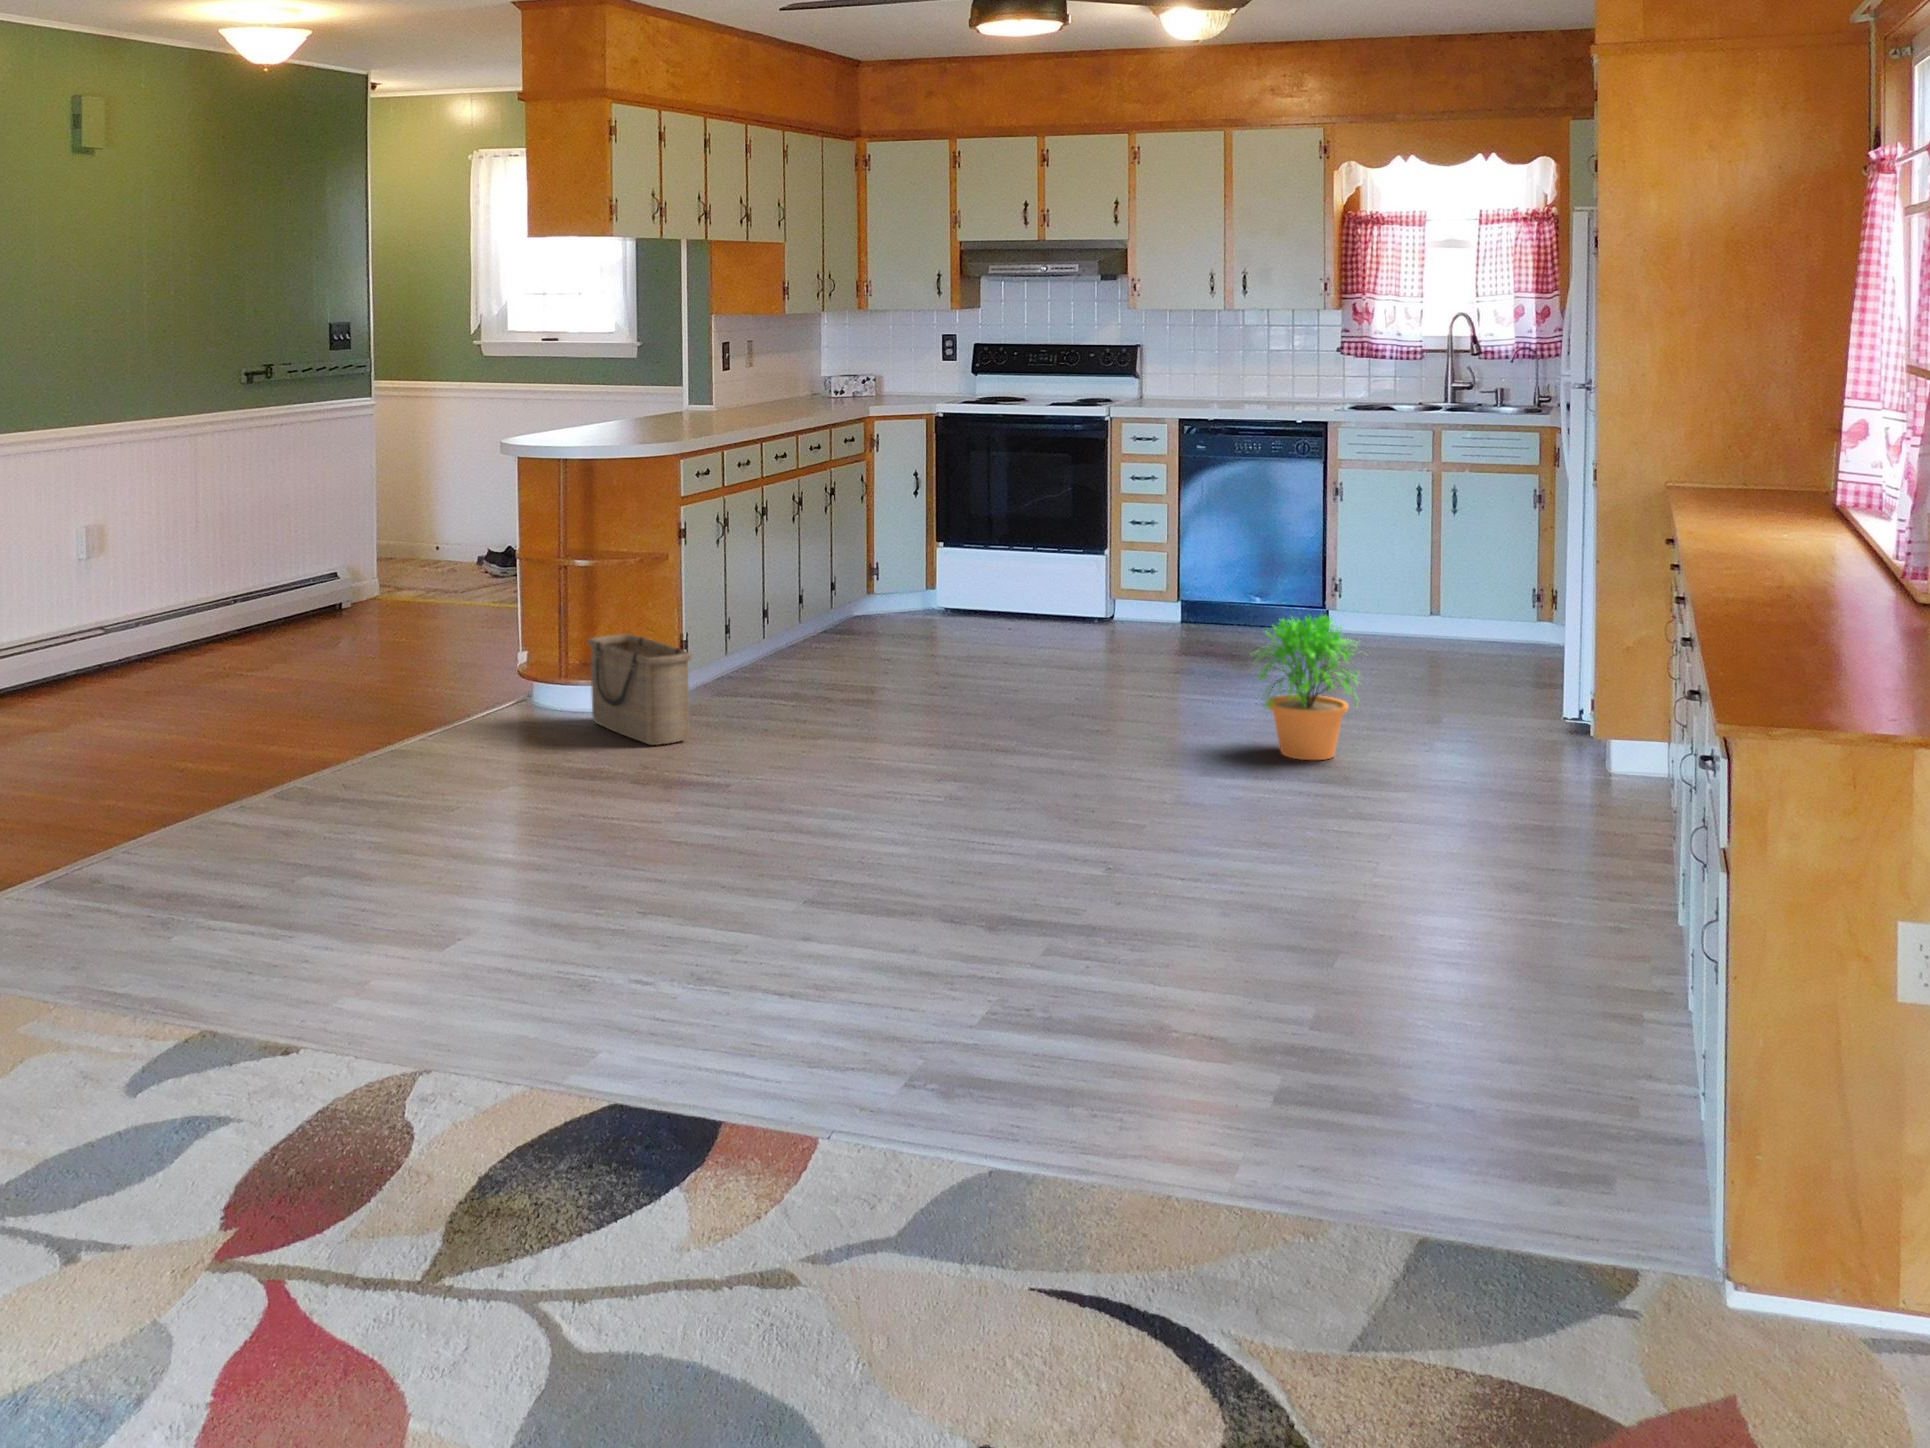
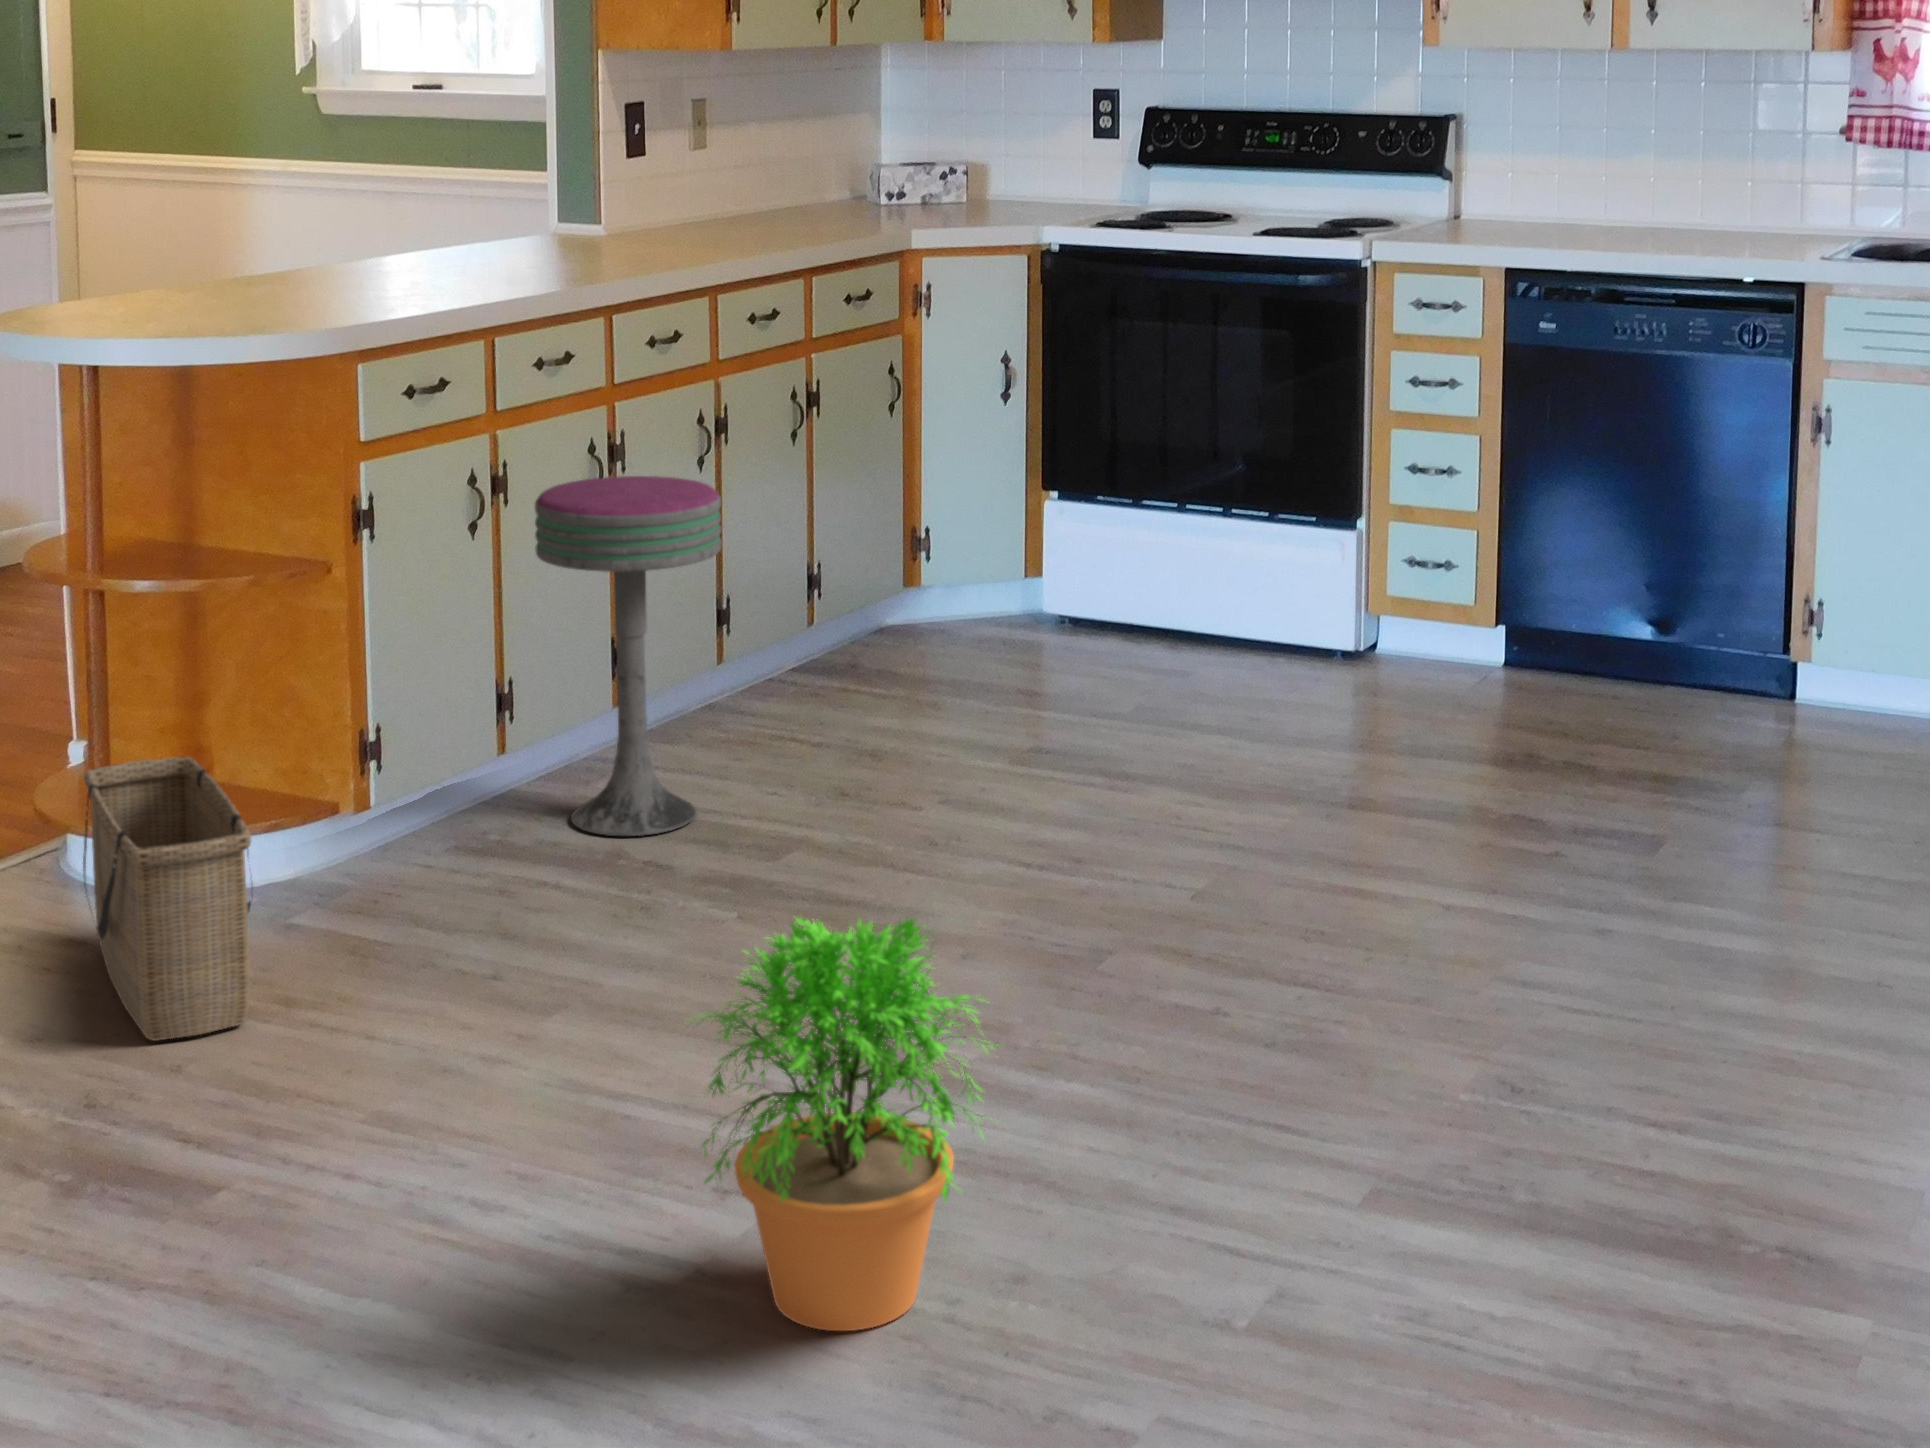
bar stool: none [749,516,836,686] -> present [535,476,721,836]
potted plant: present [1254,616,1357,760] -> present [685,917,995,1331]

